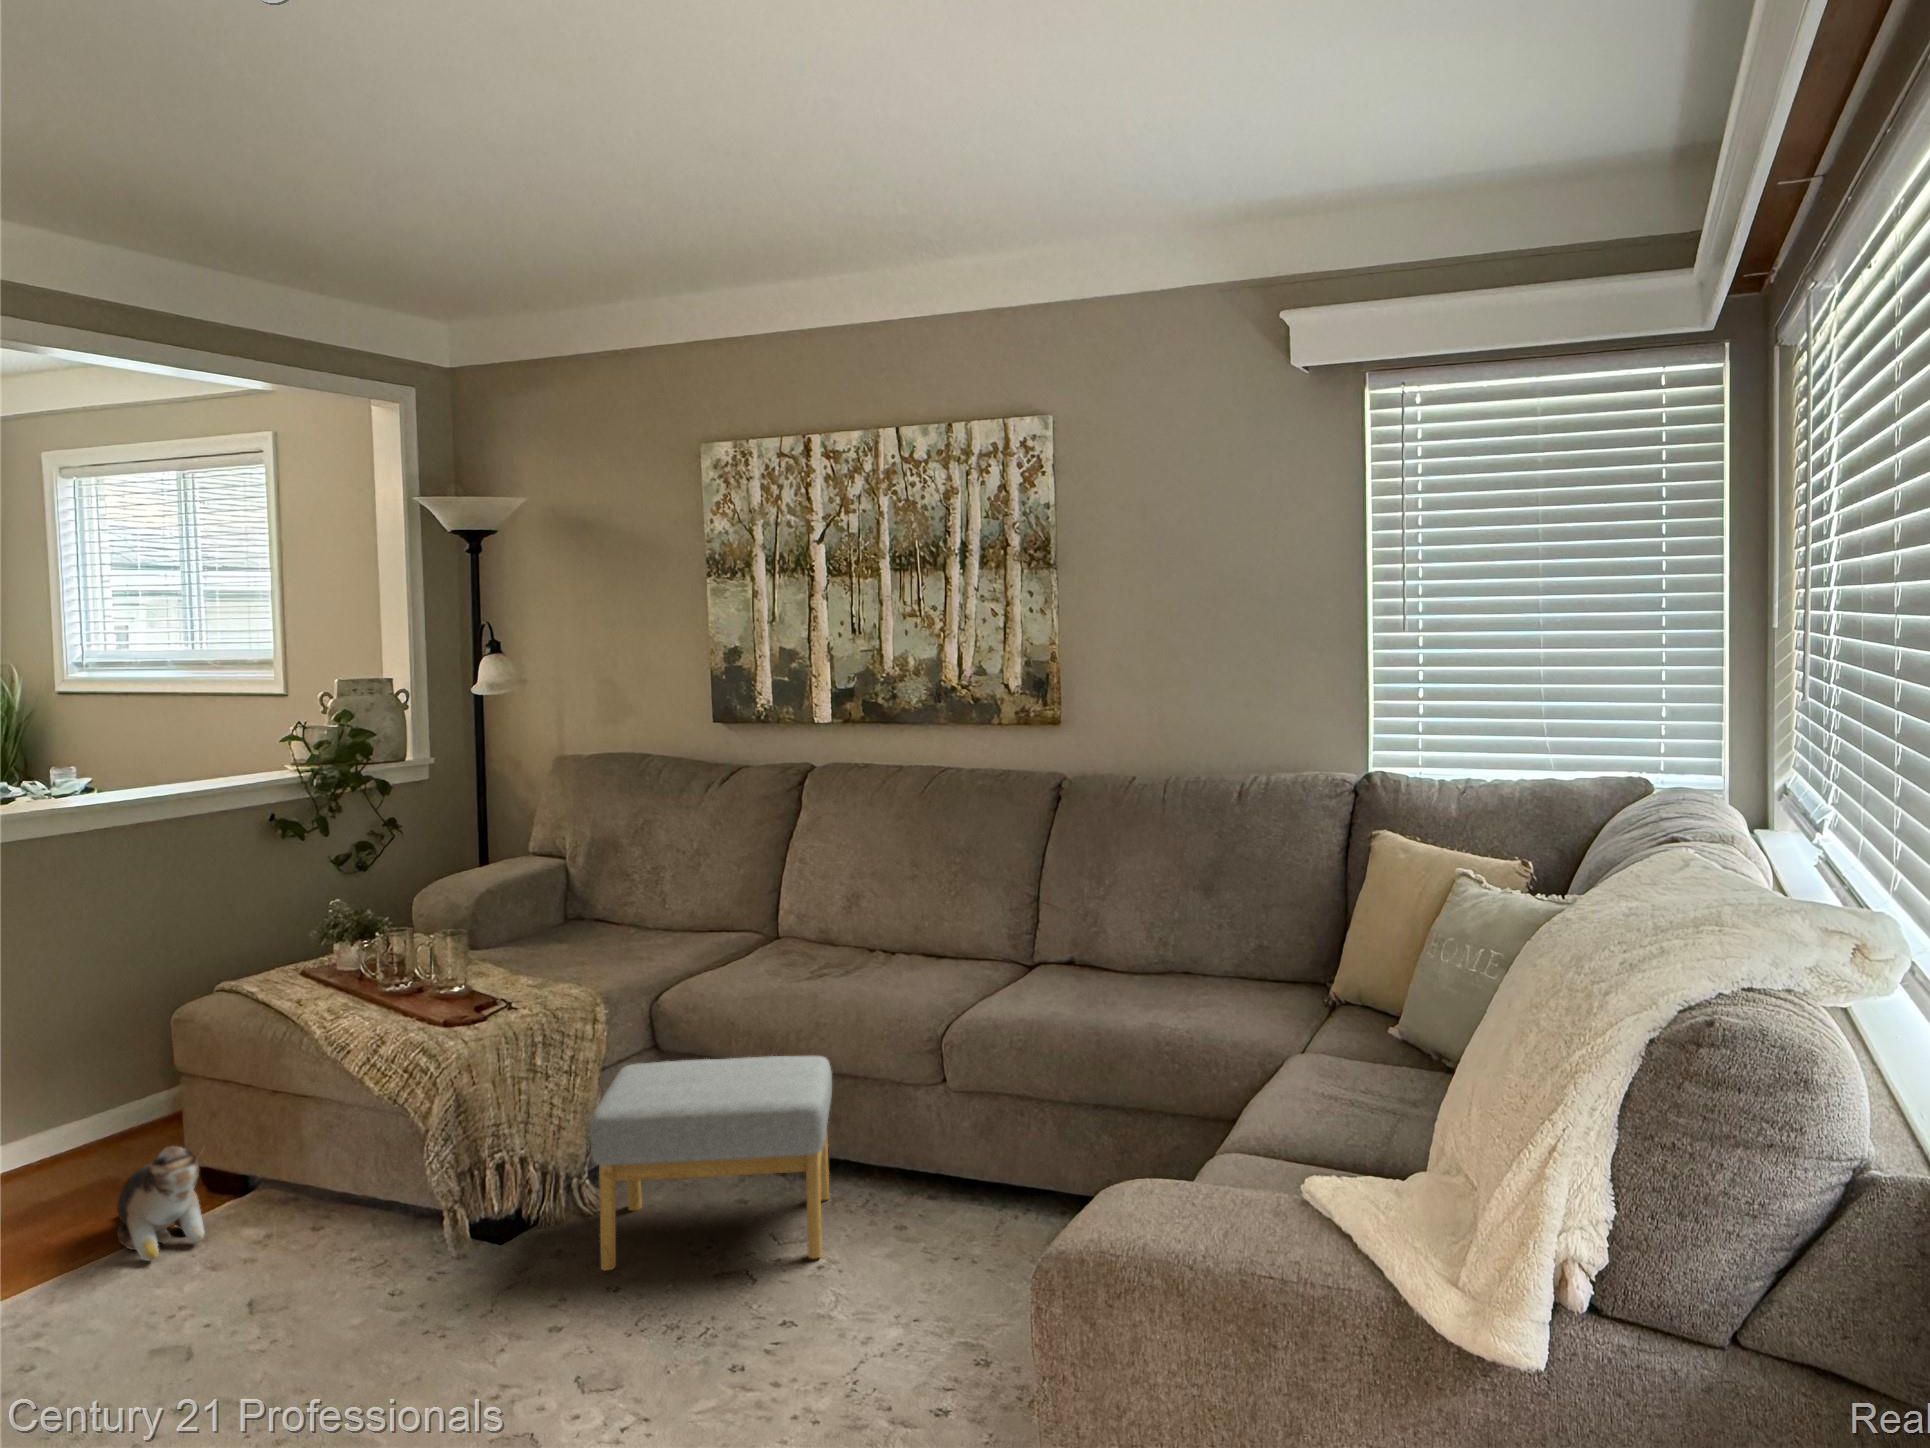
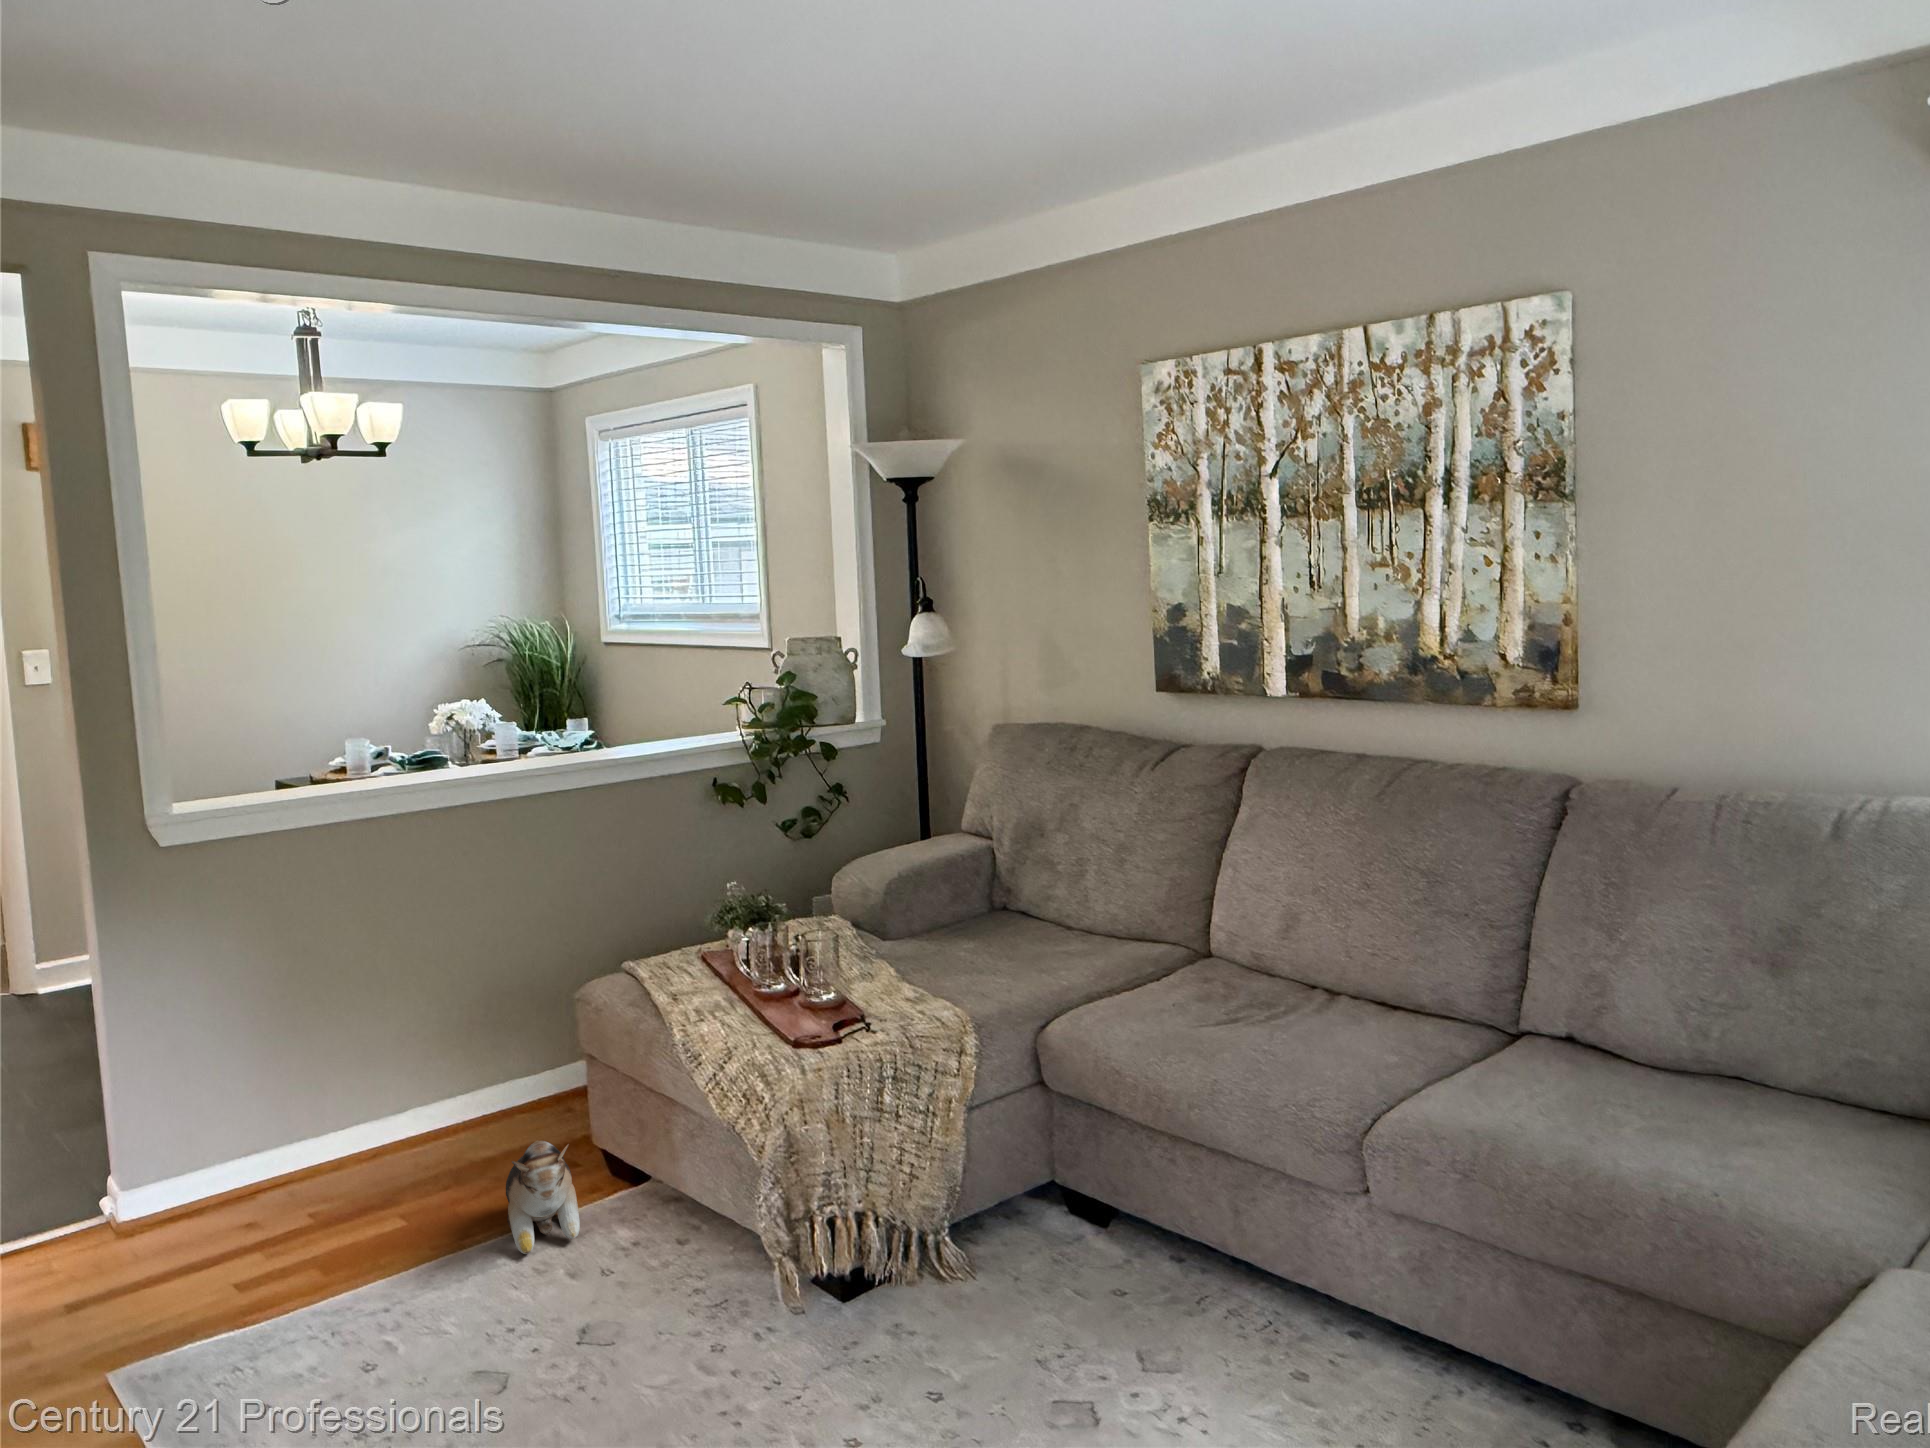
footstool: present [590,1056,832,1271] -> none [920,1112,1226,1402]

